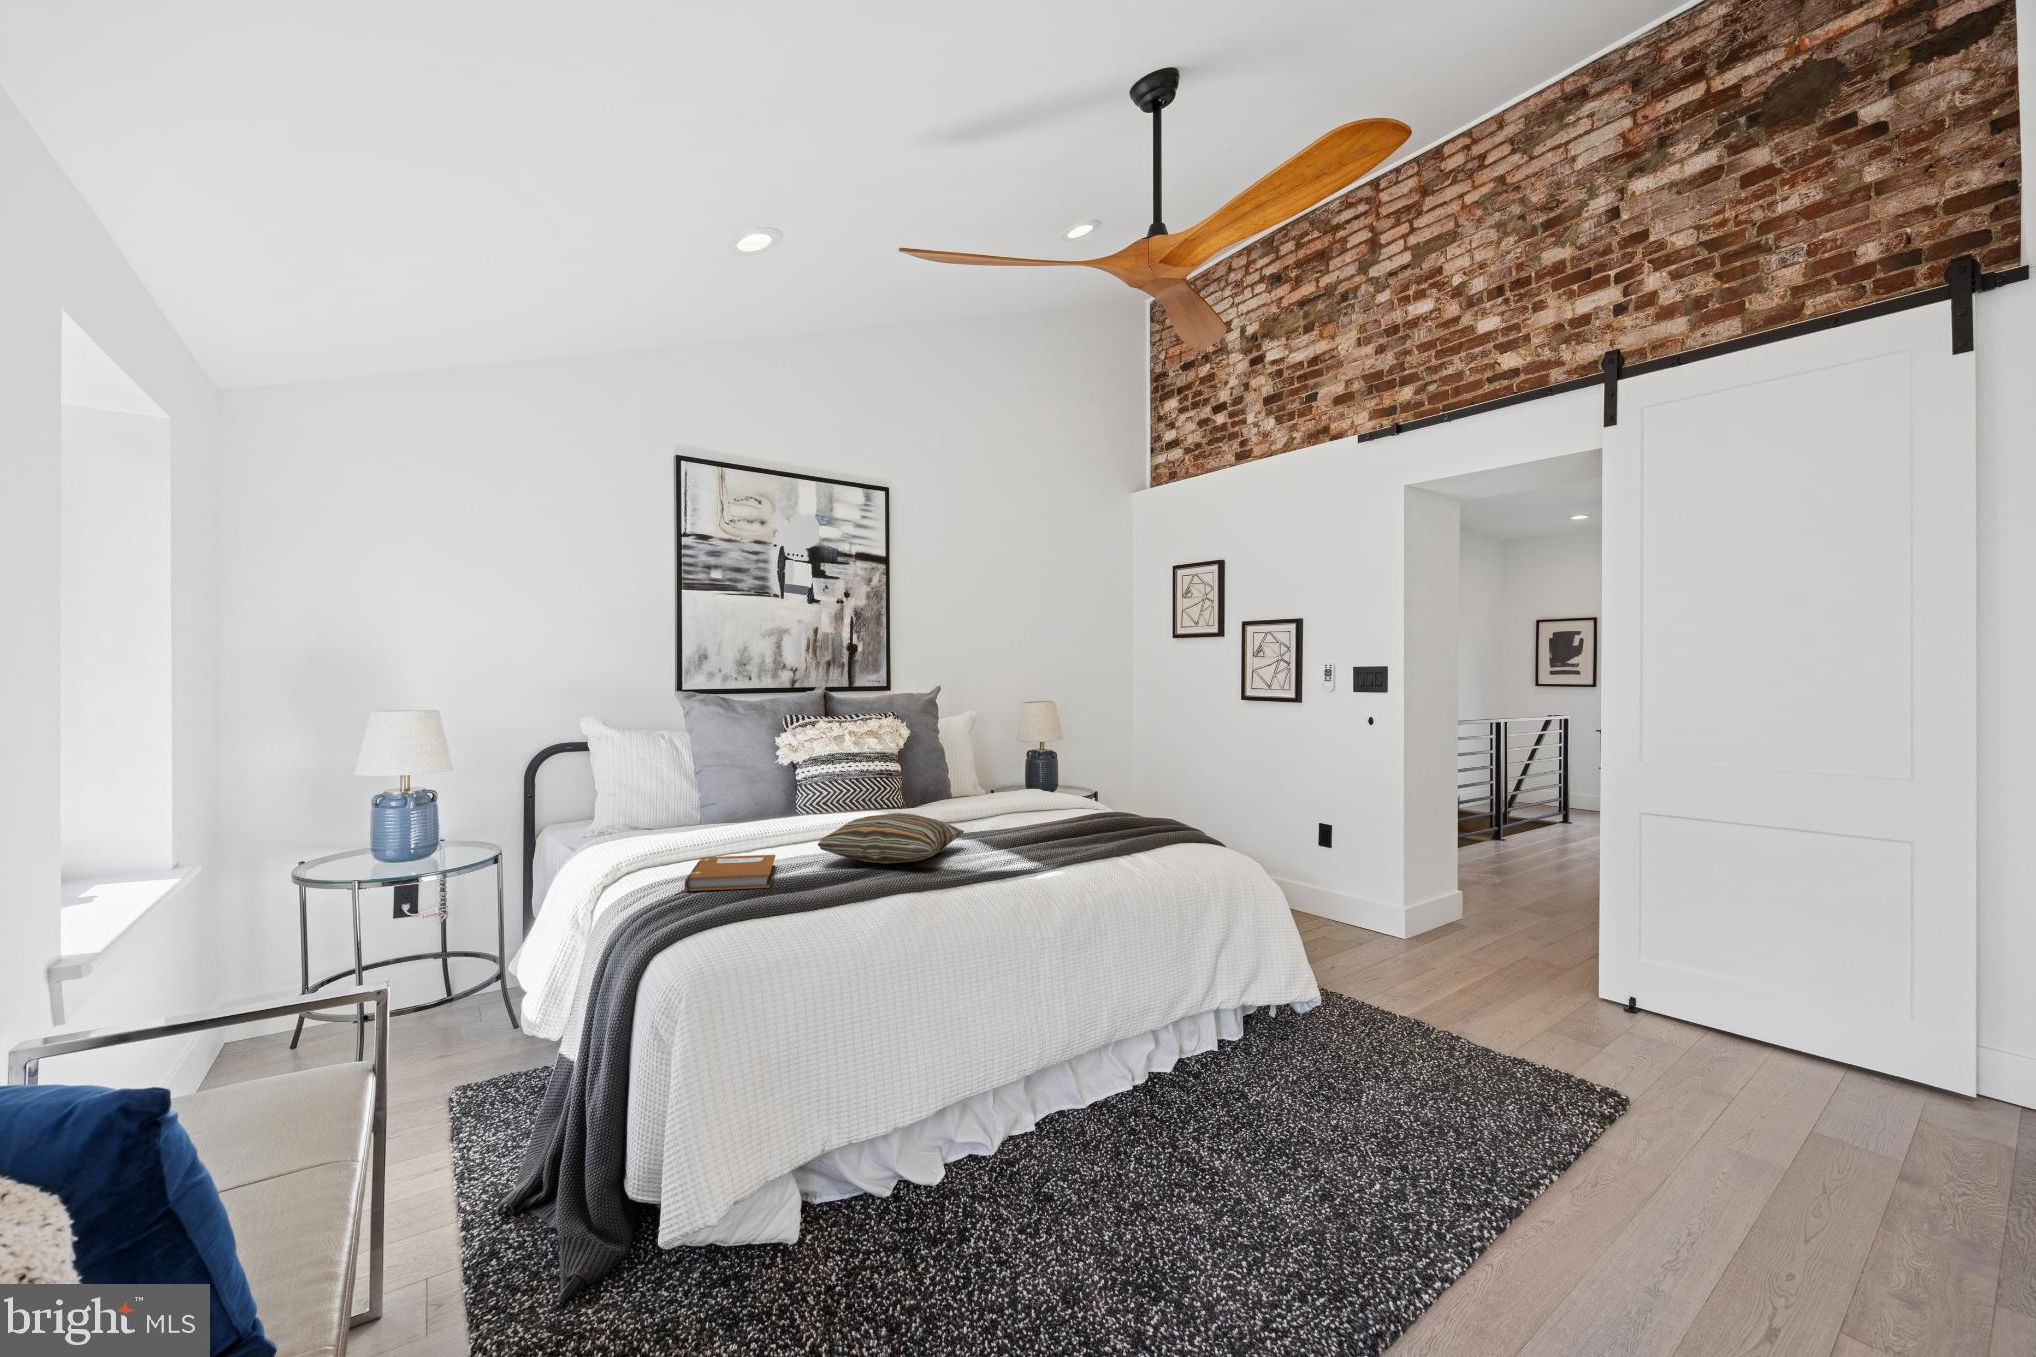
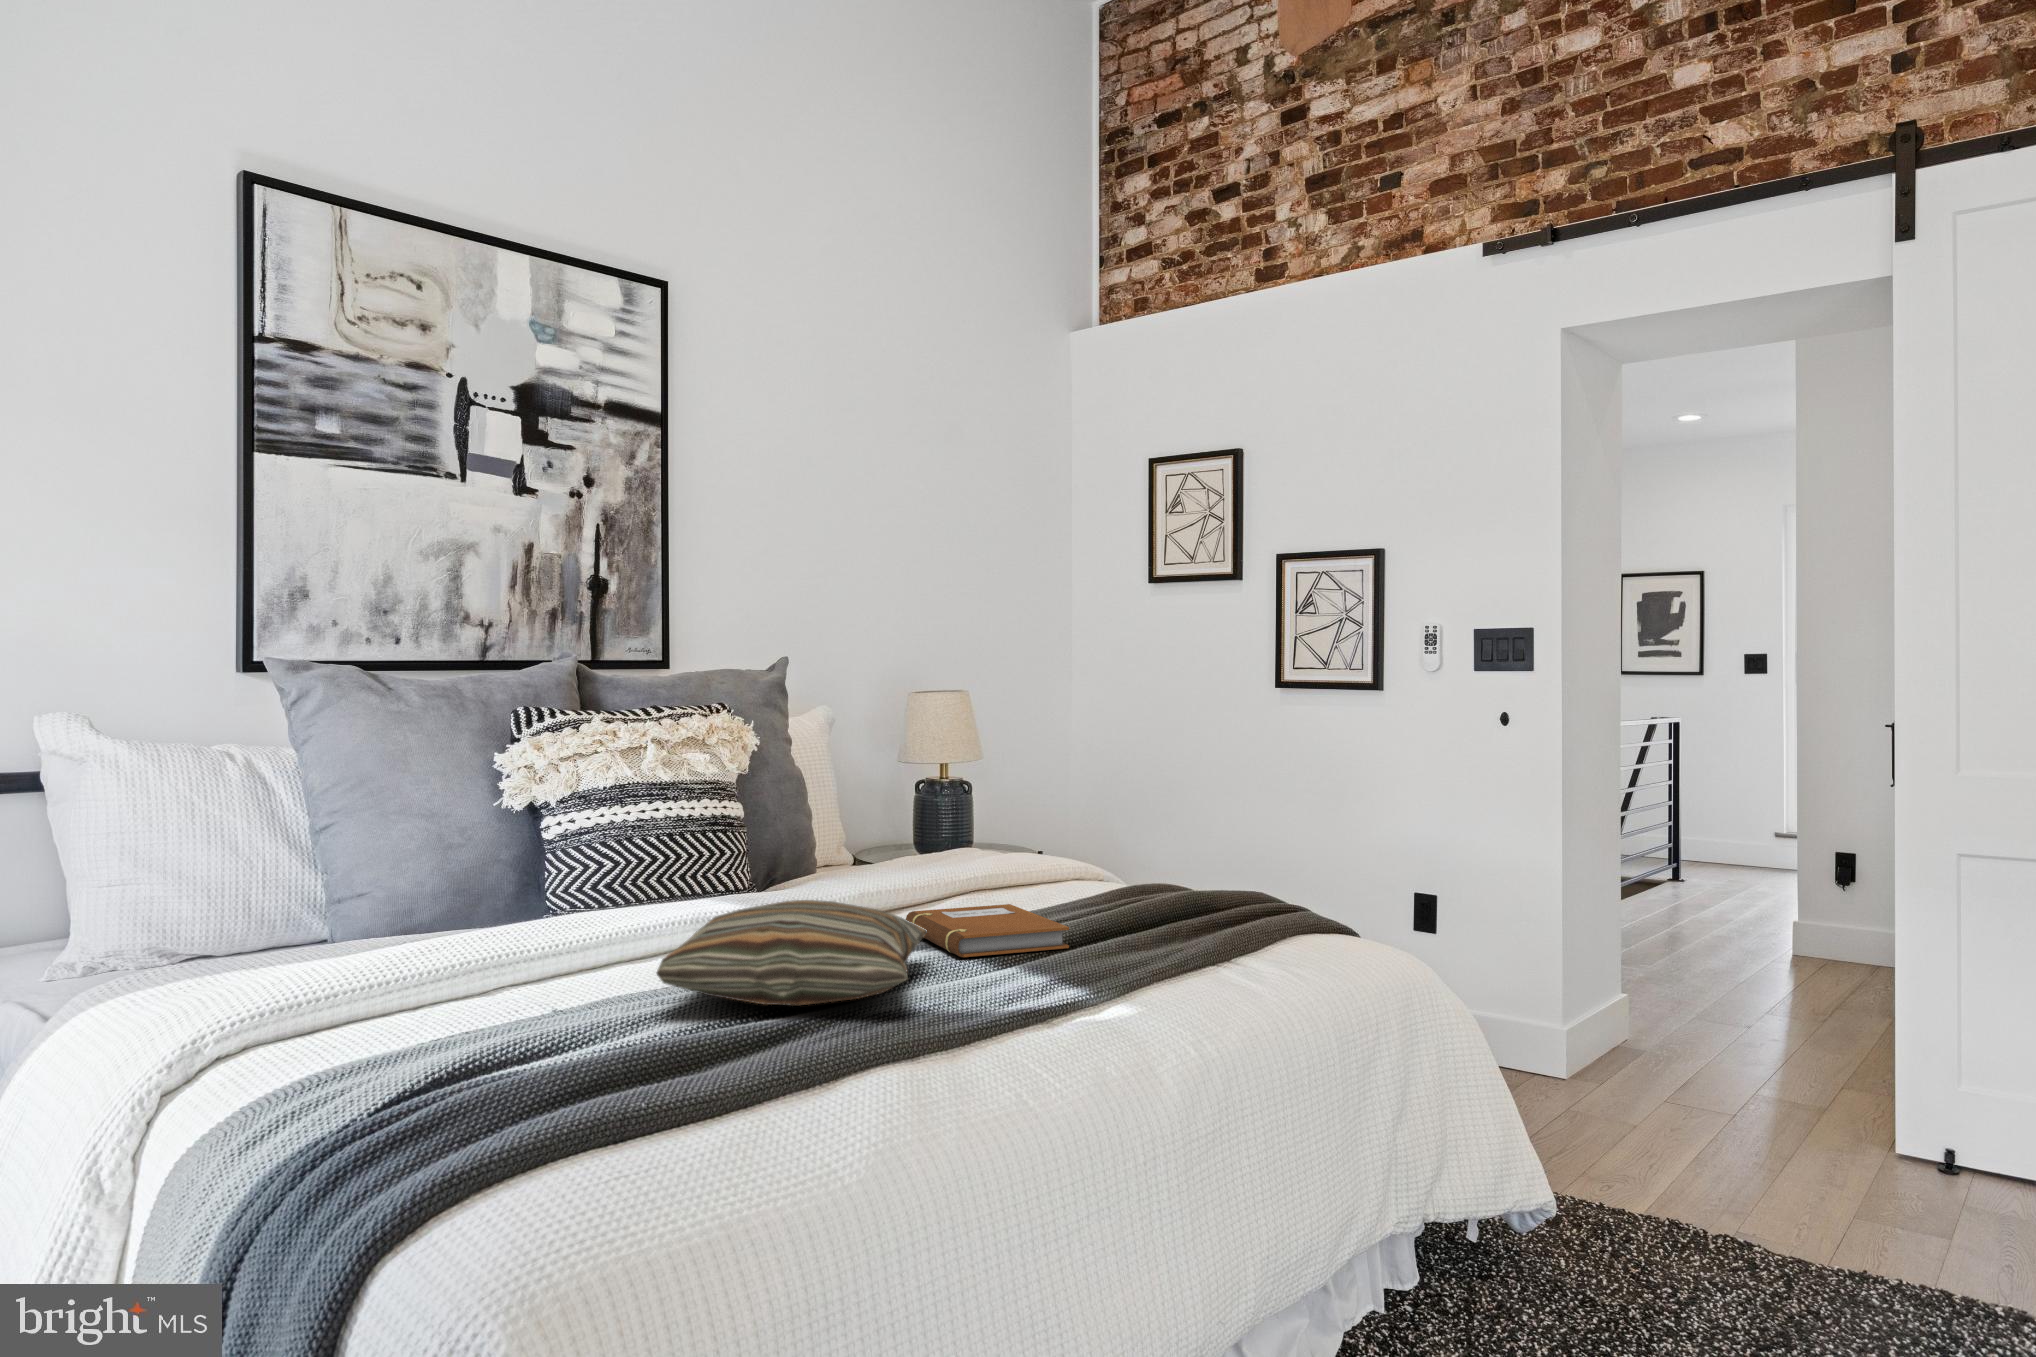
notebook: present [685,855,775,891] -> present [906,904,1069,957]

